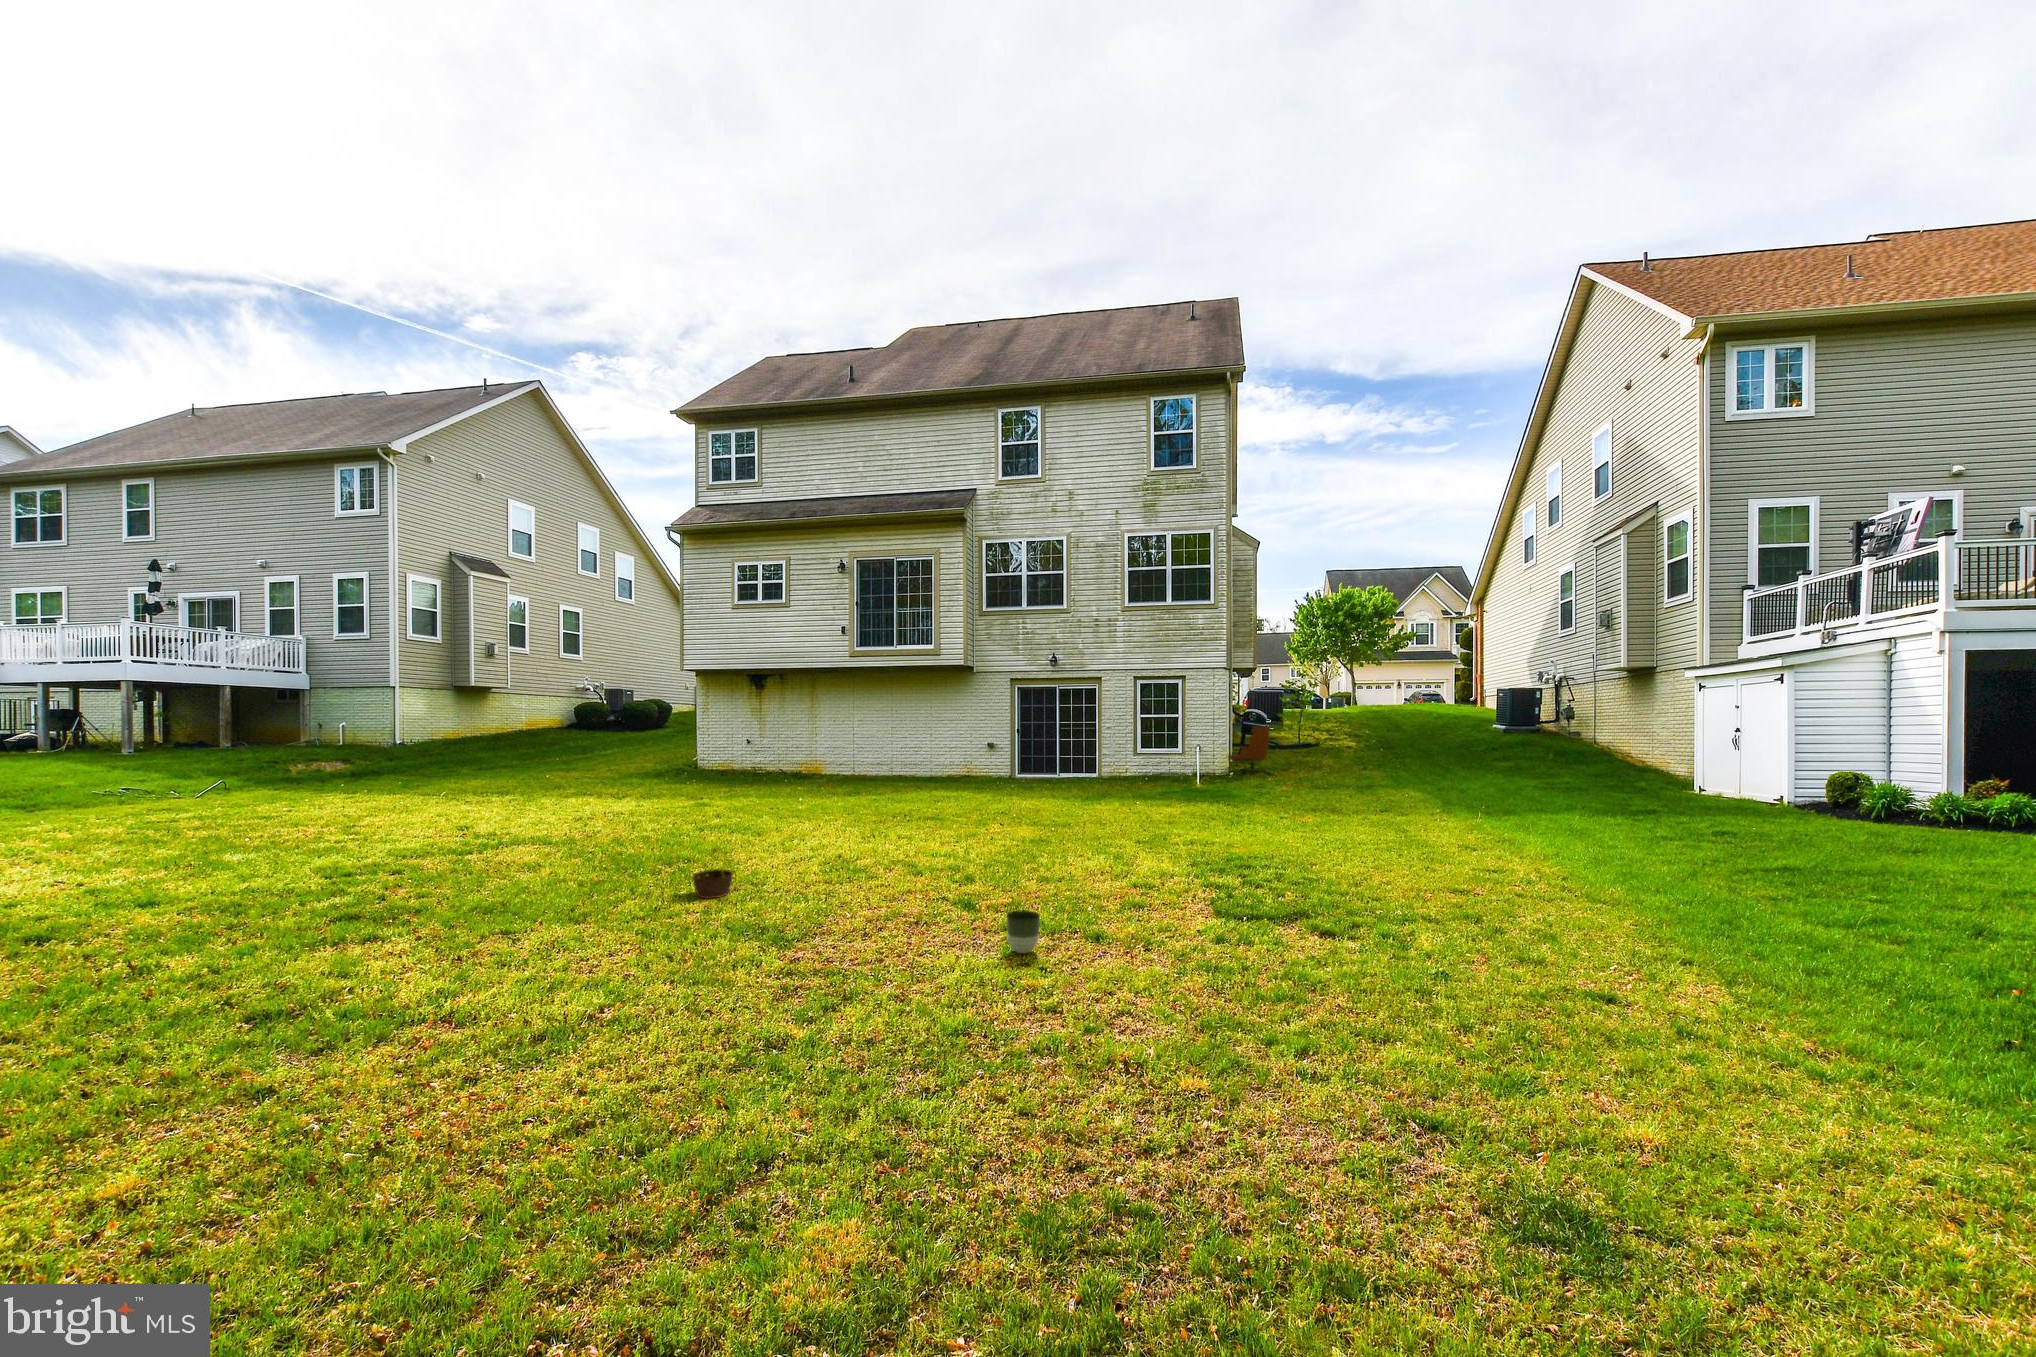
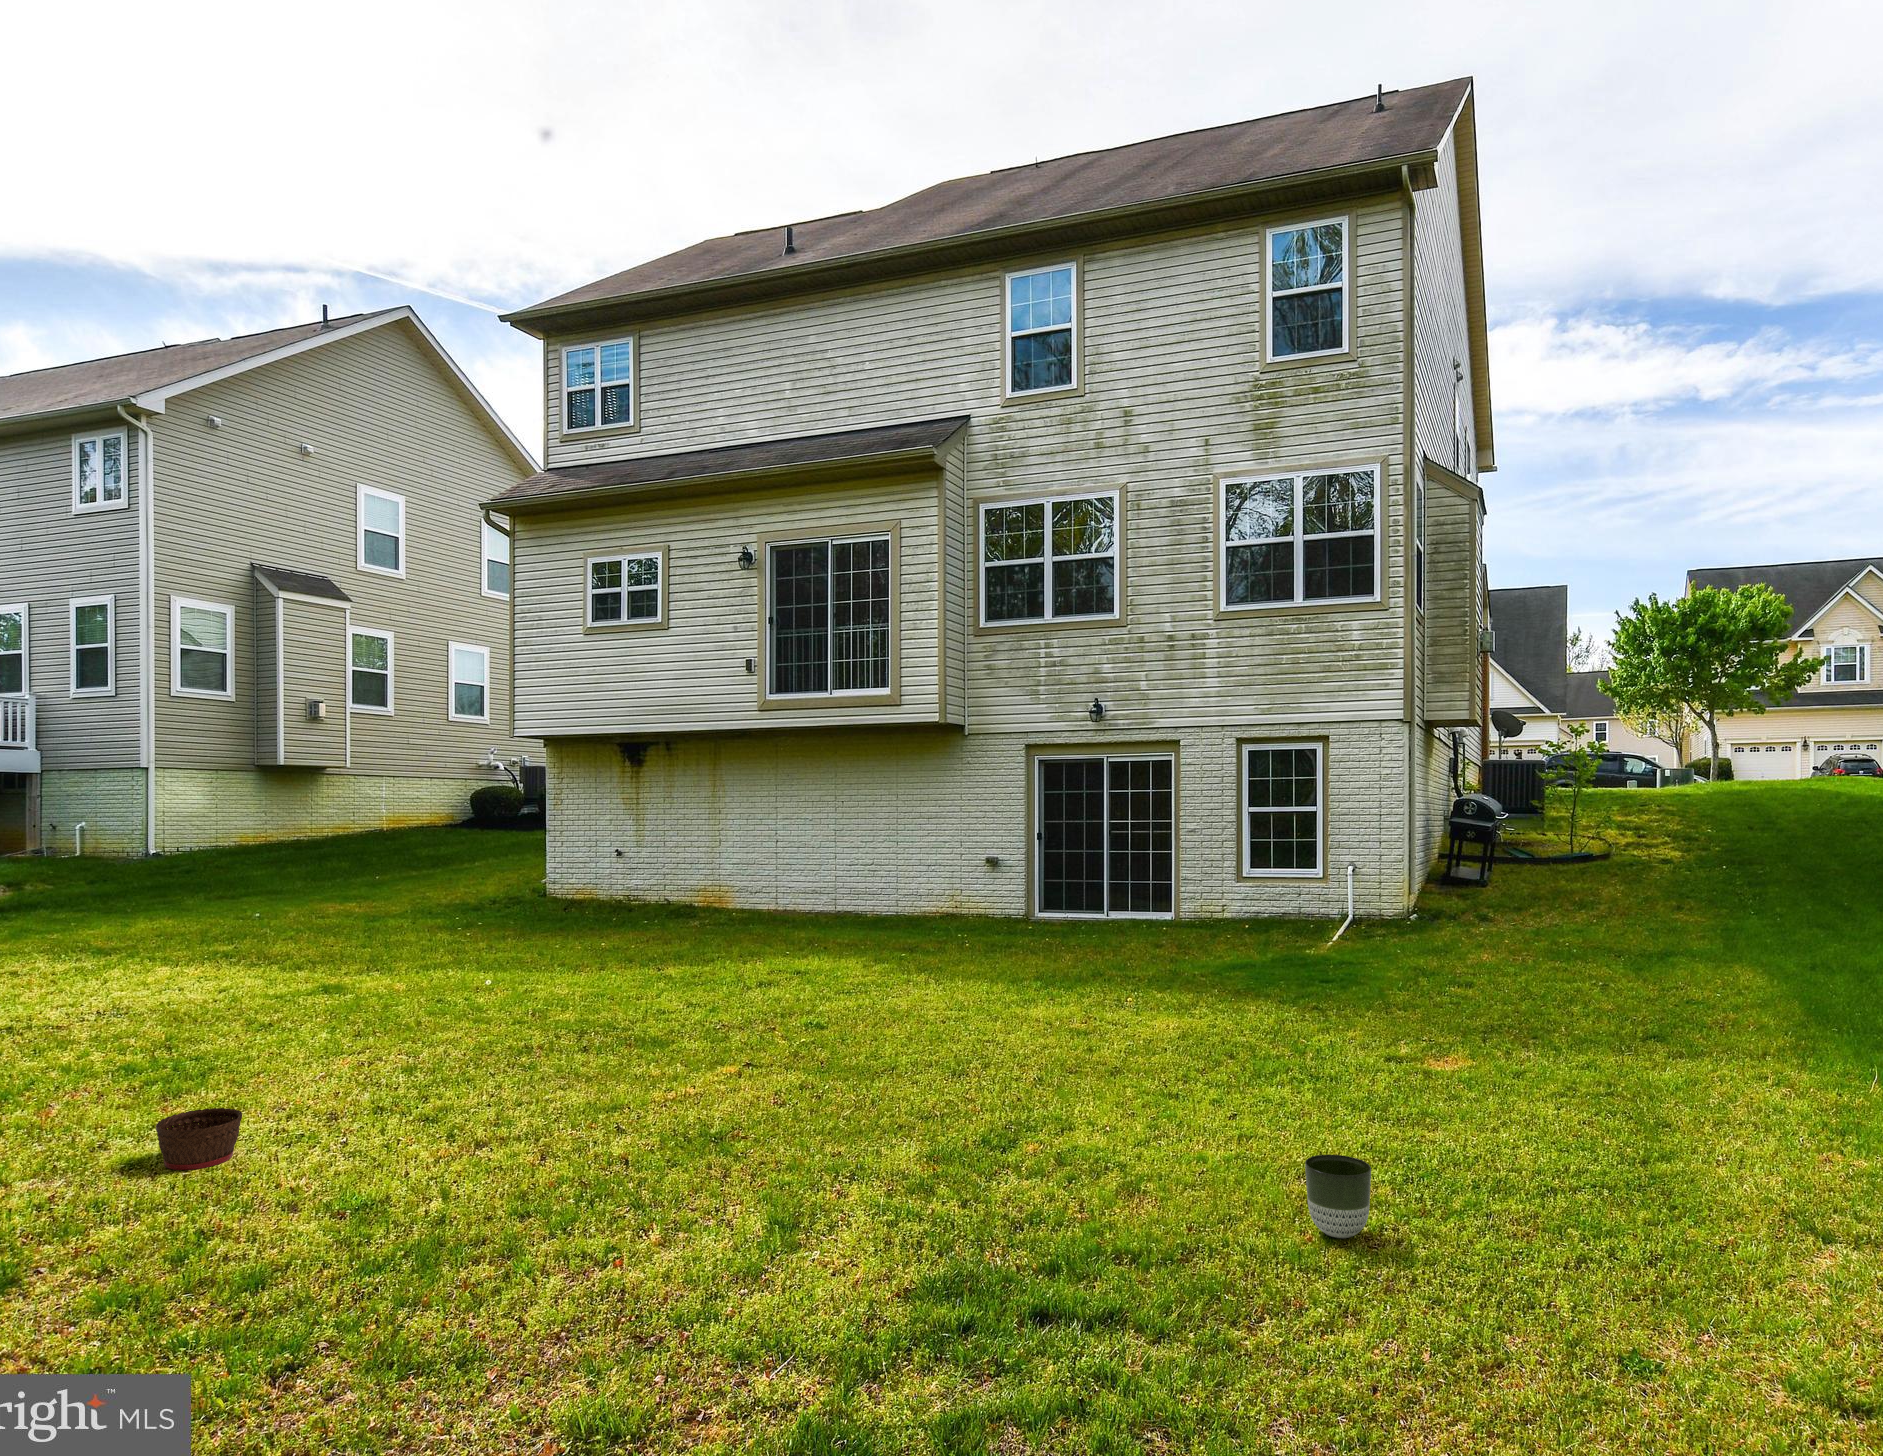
lounge chair: present [1228,726,1270,770] -> none [1416,827,1494,915]
planter: present [1006,910,1040,953] -> present [1305,1155,1371,1238]

